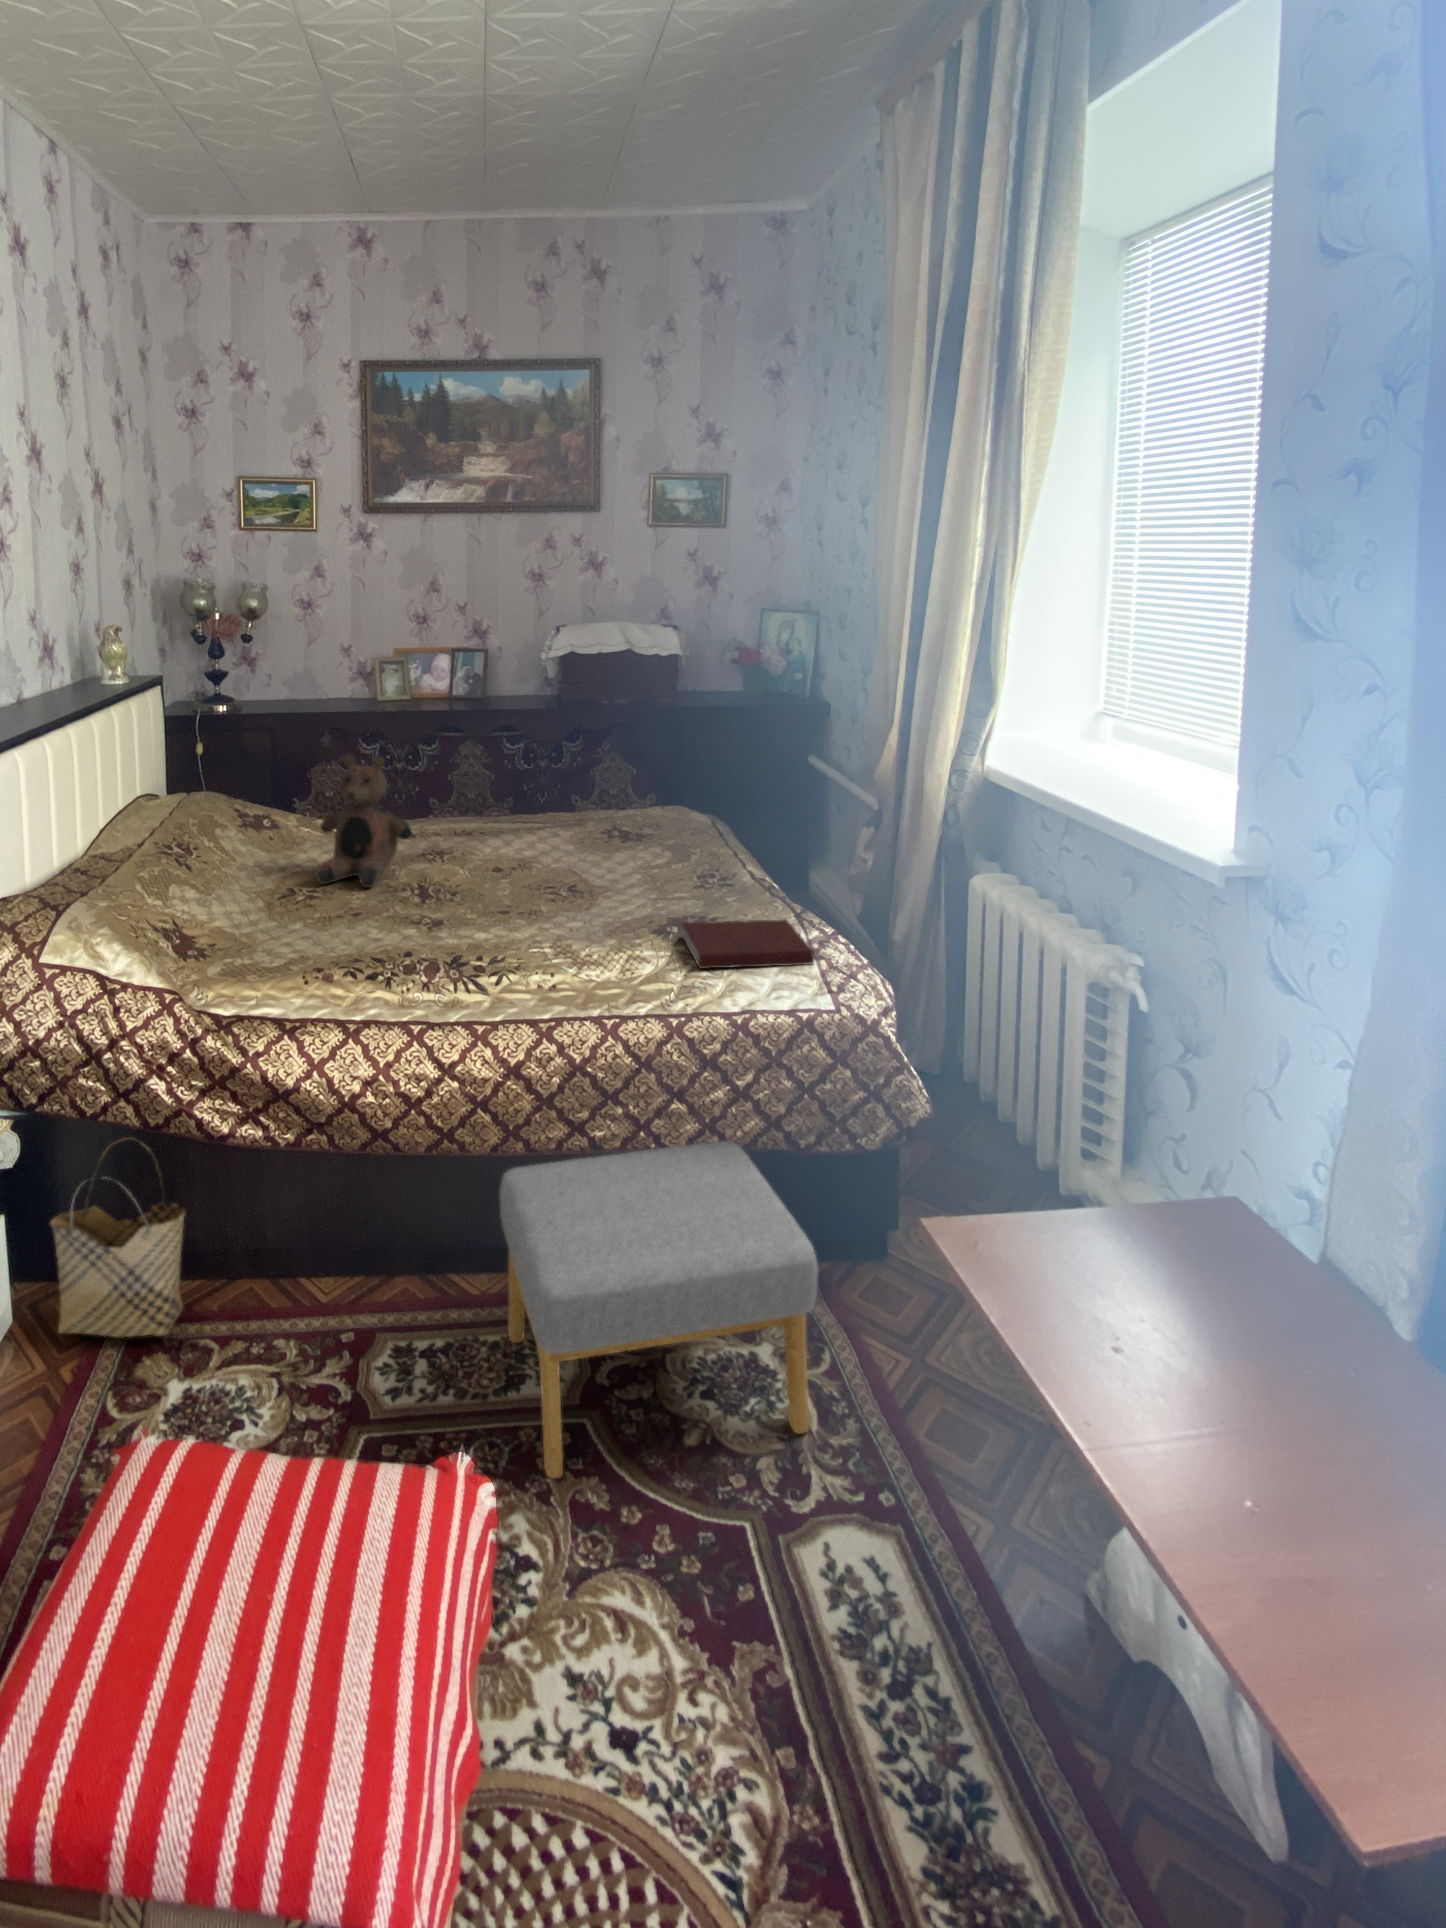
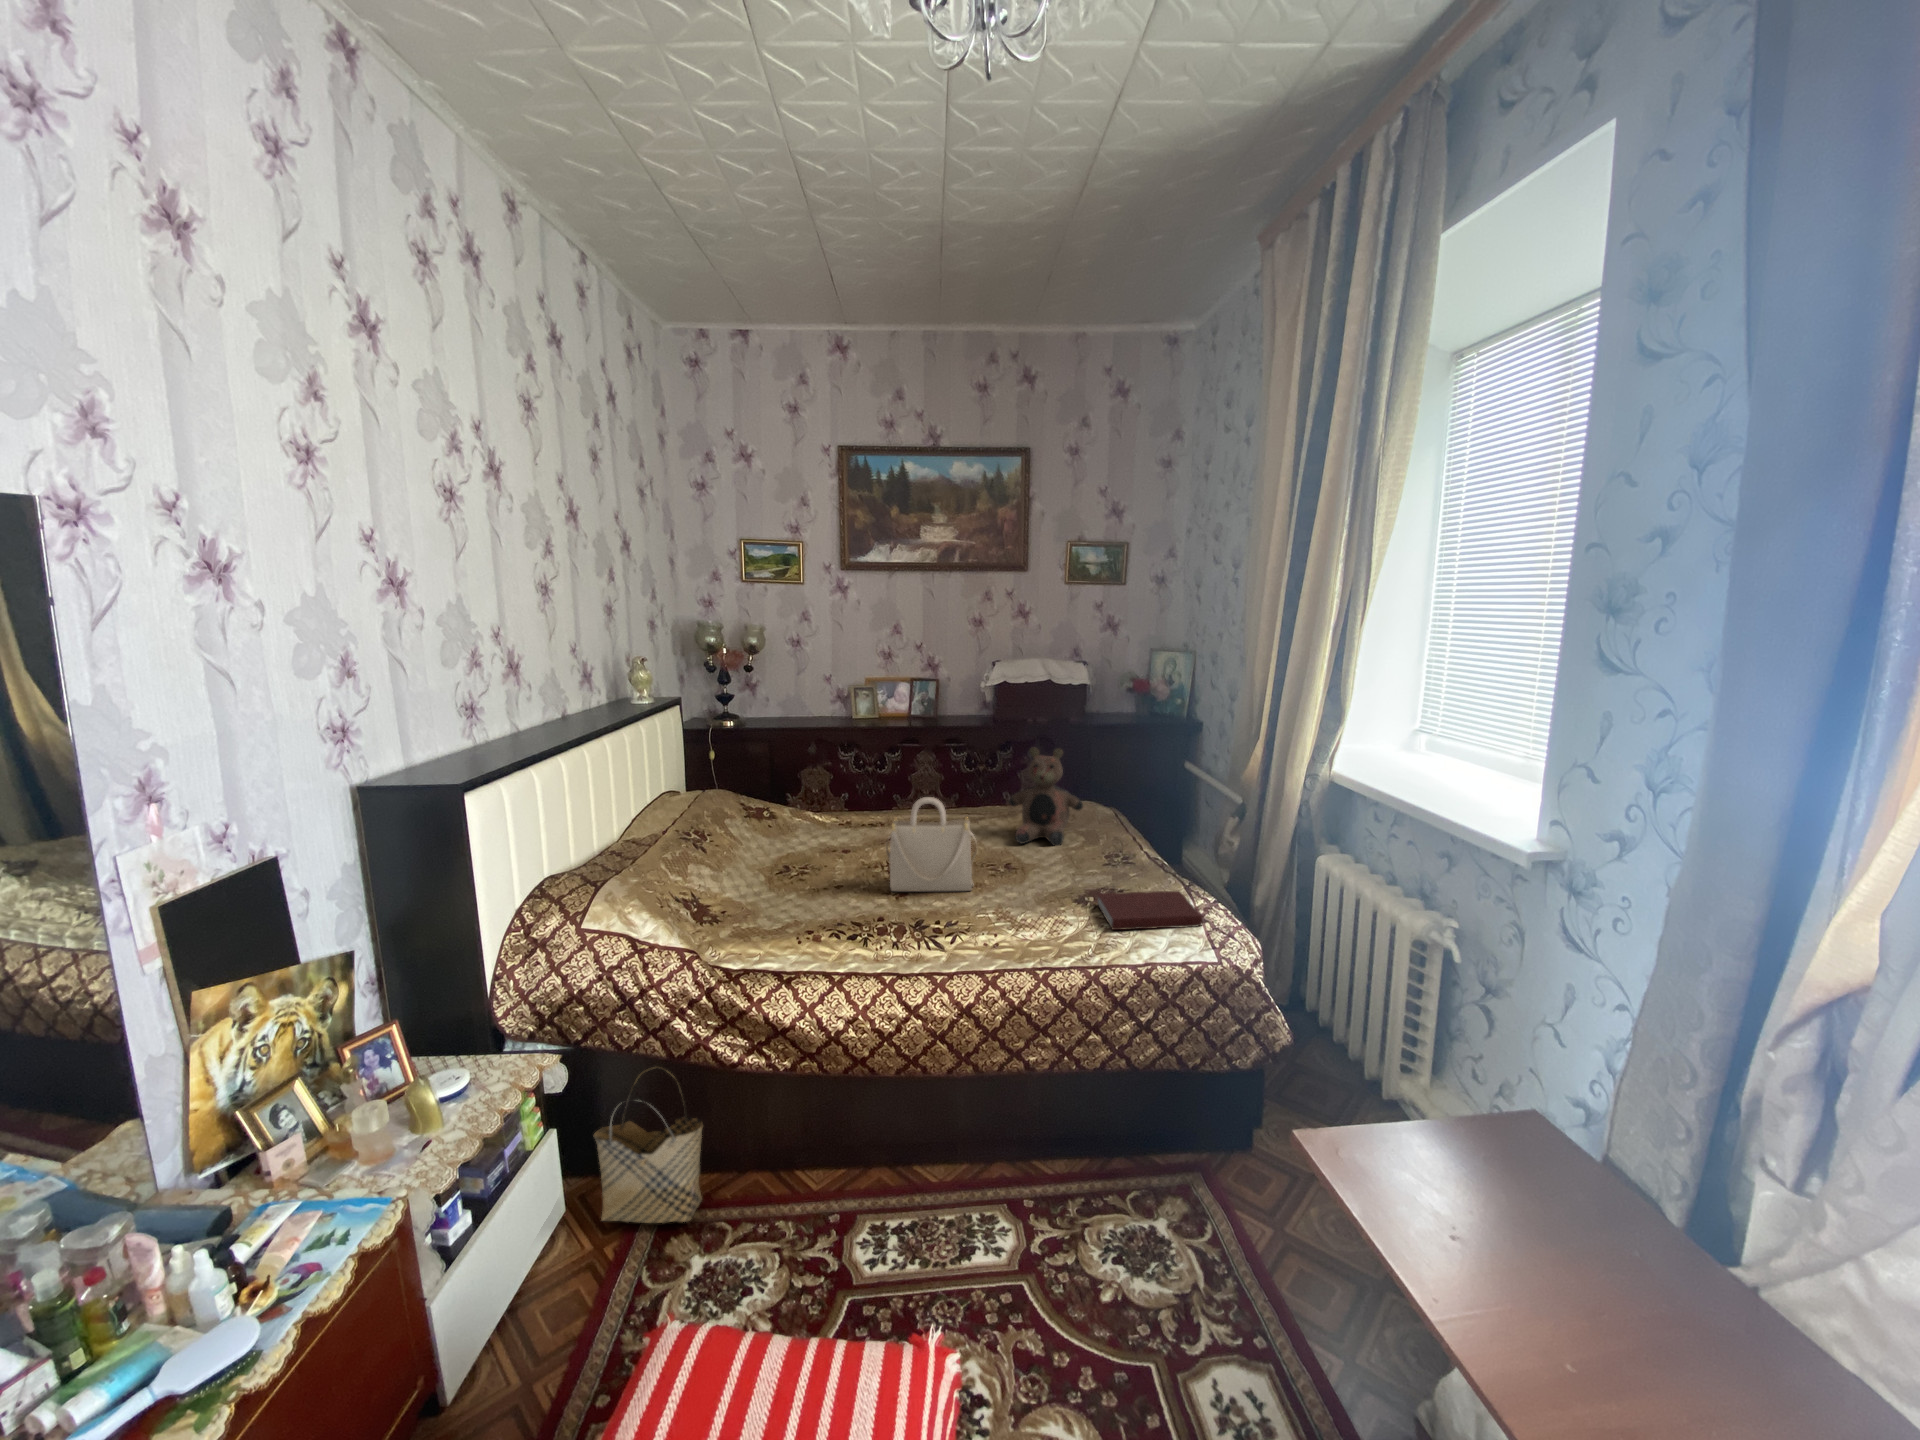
teddy bear: present [316,754,412,888] -> present [1010,747,1083,846]
handbag: none [416,800,531,920] -> present [886,797,977,891]
footstool: present [500,1141,818,1479] -> none [955,1065,1207,1331]

